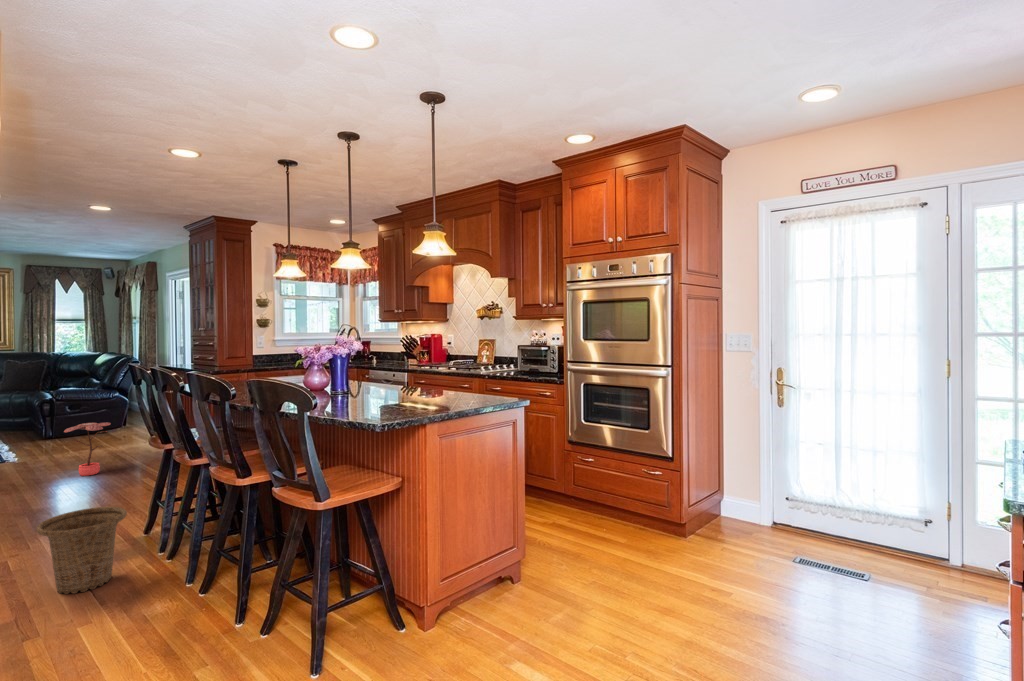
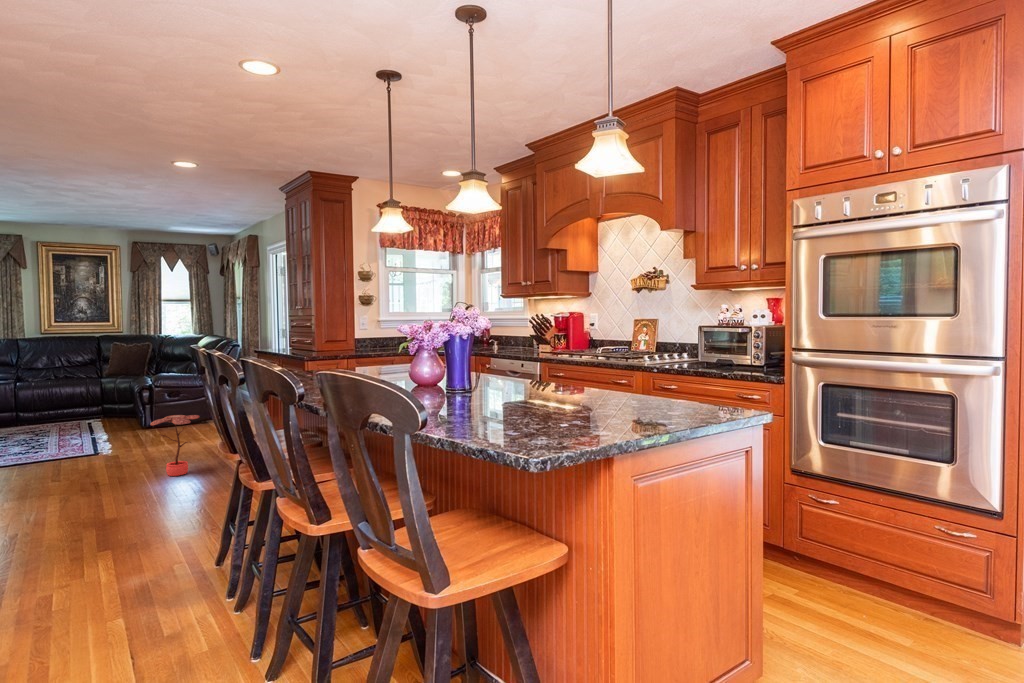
basket: present [36,507,127,594] -> none [74,533,185,651]

